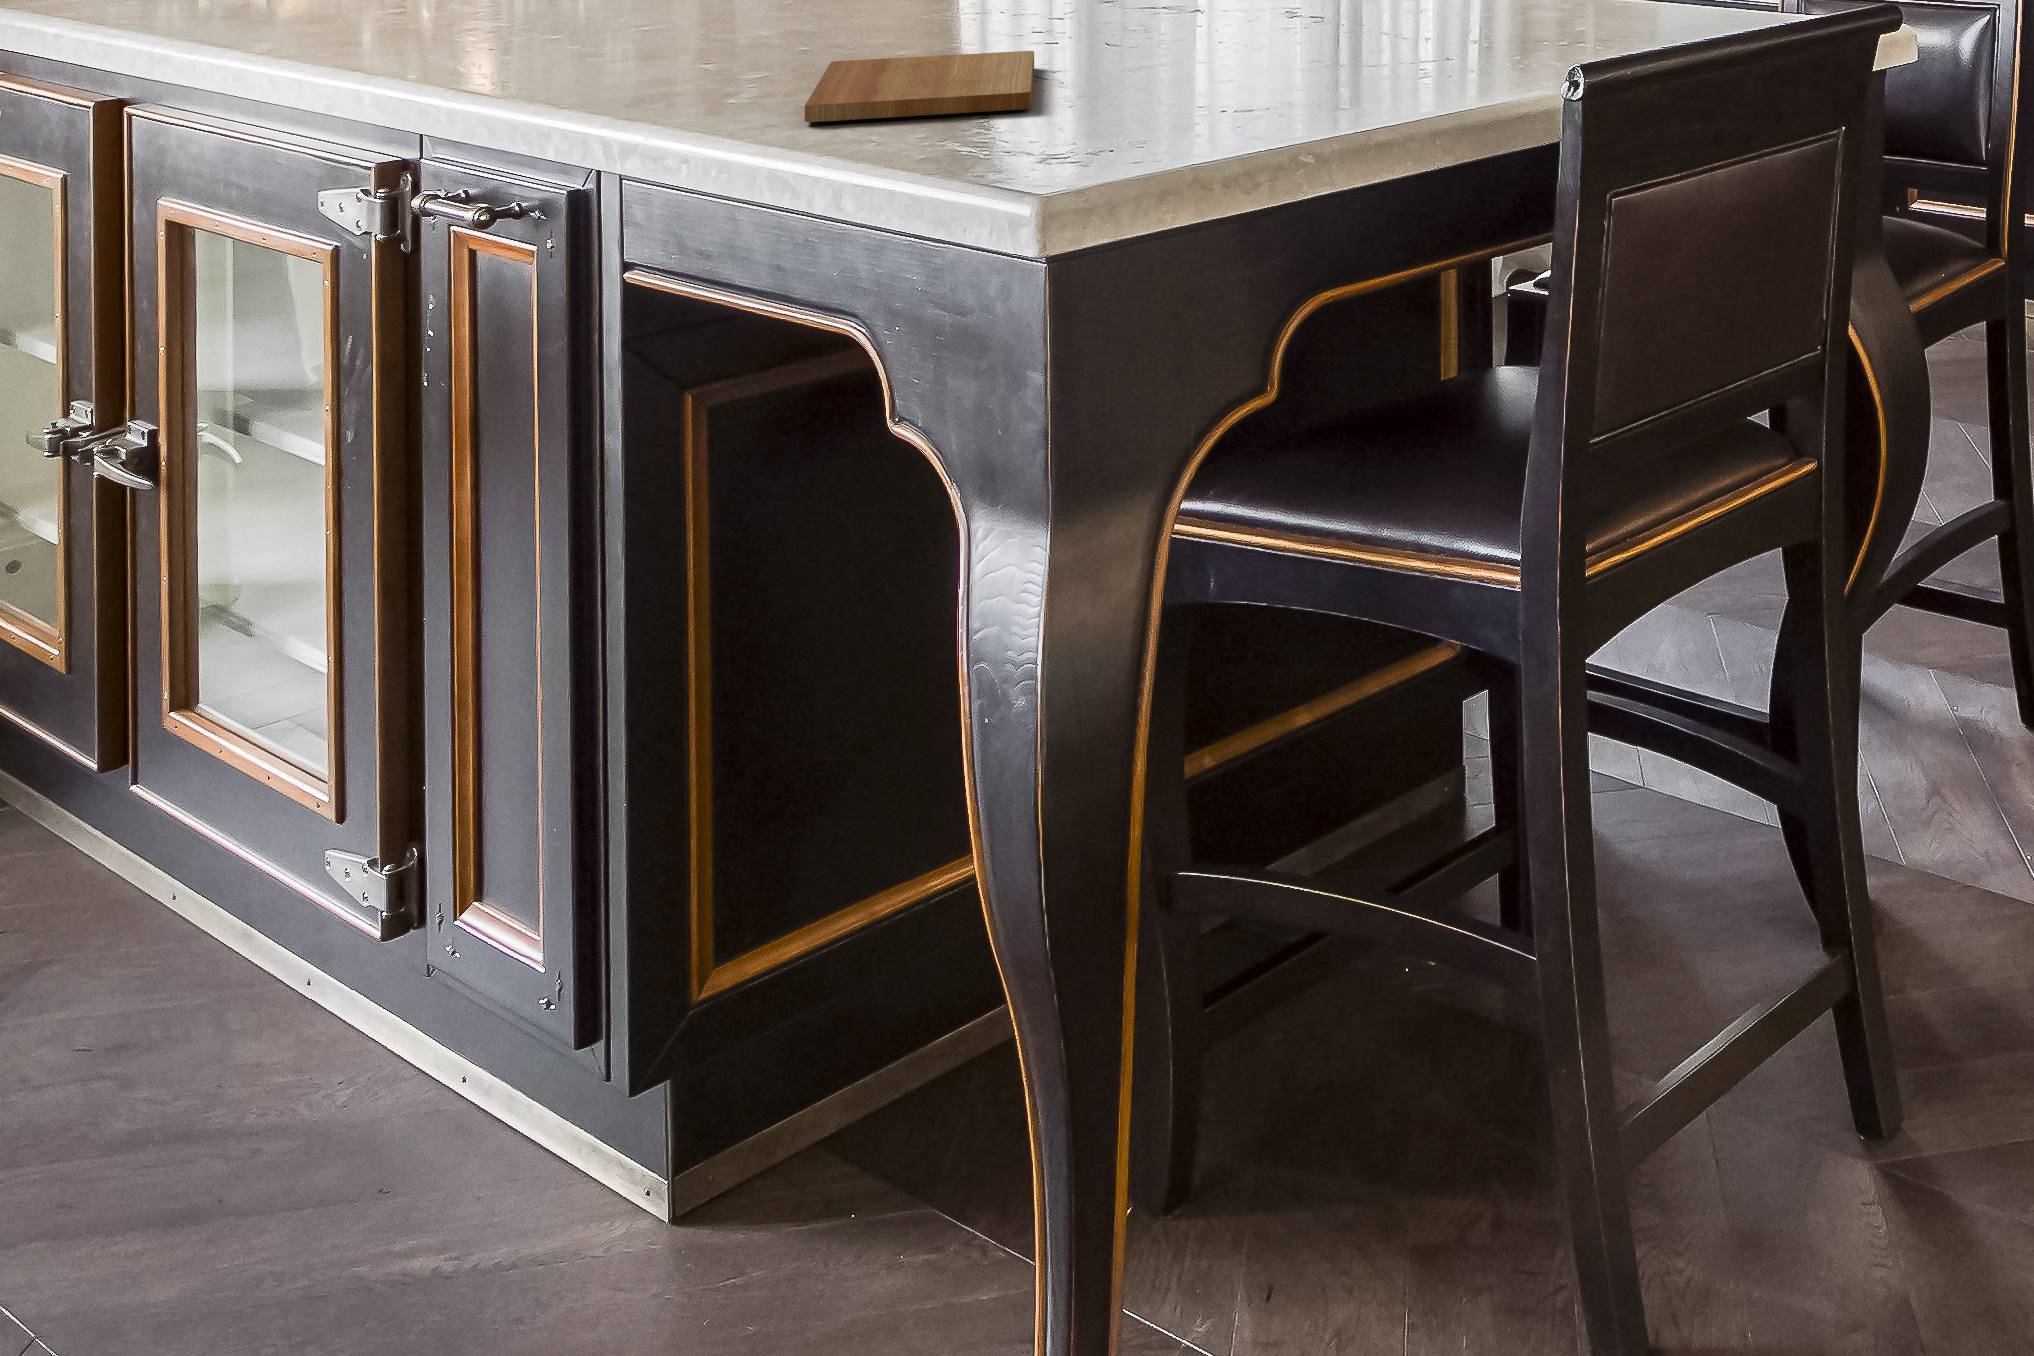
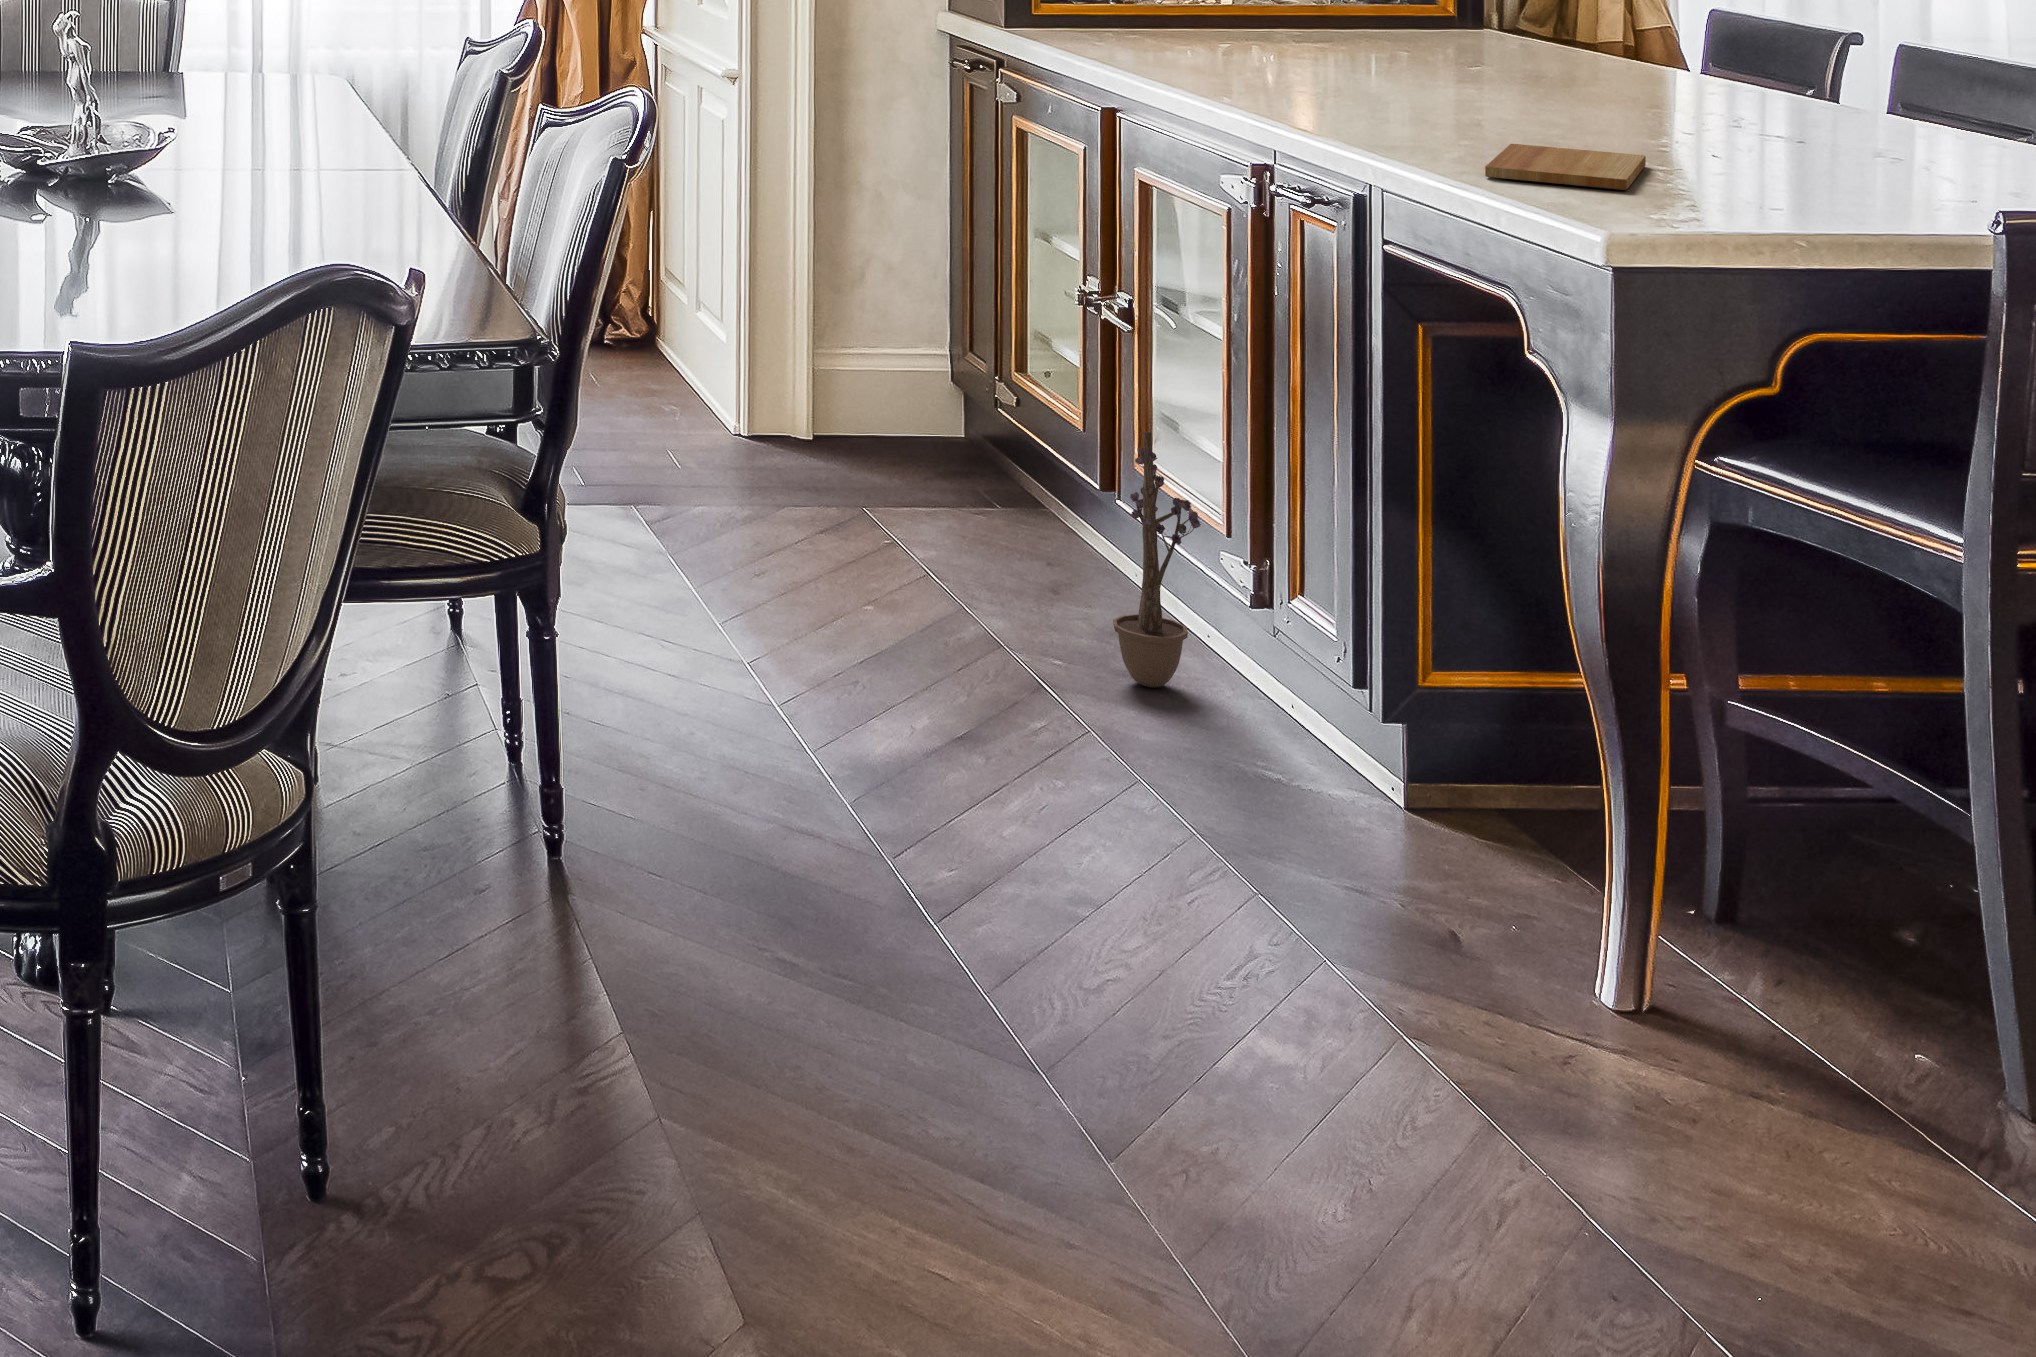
decorative plant: none [92,690,275,1169] -> present [1113,432,1201,687]

